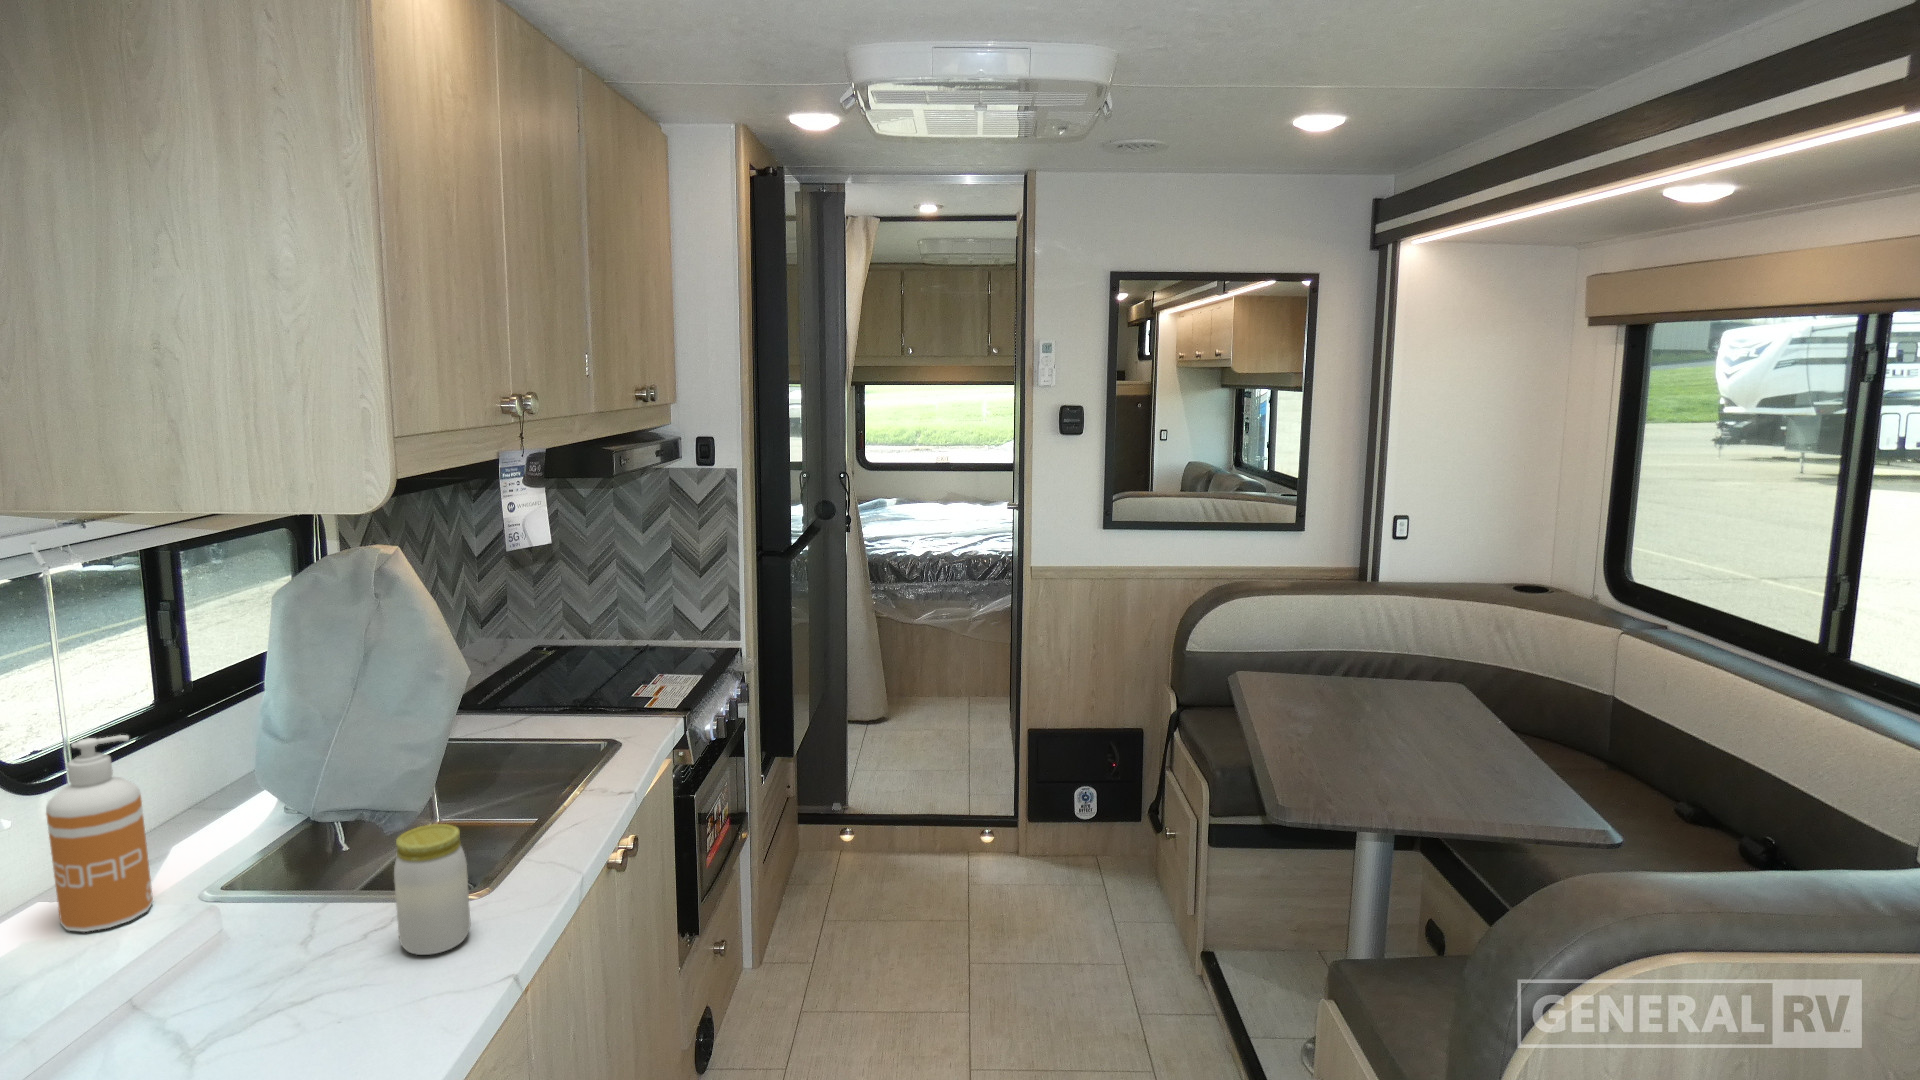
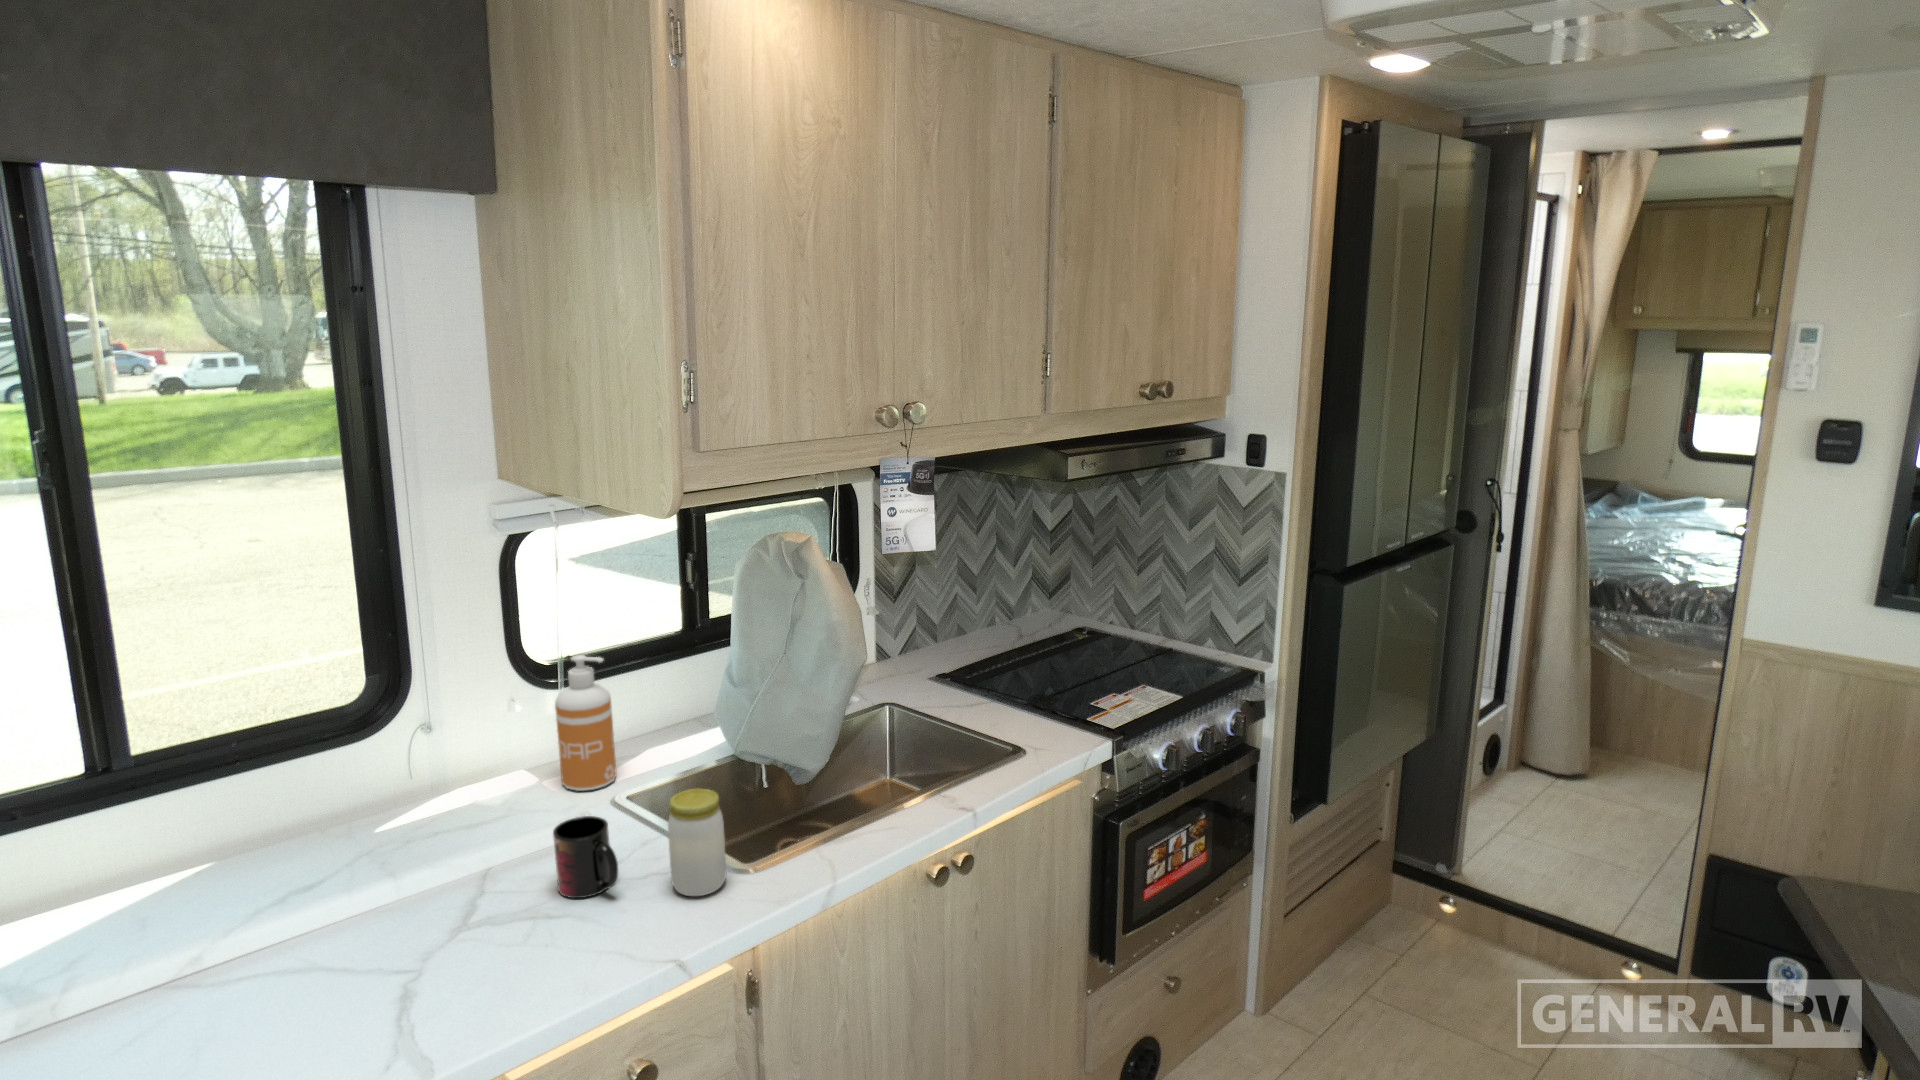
mug: none [232,903,348,1015] -> present [553,816,618,898]

